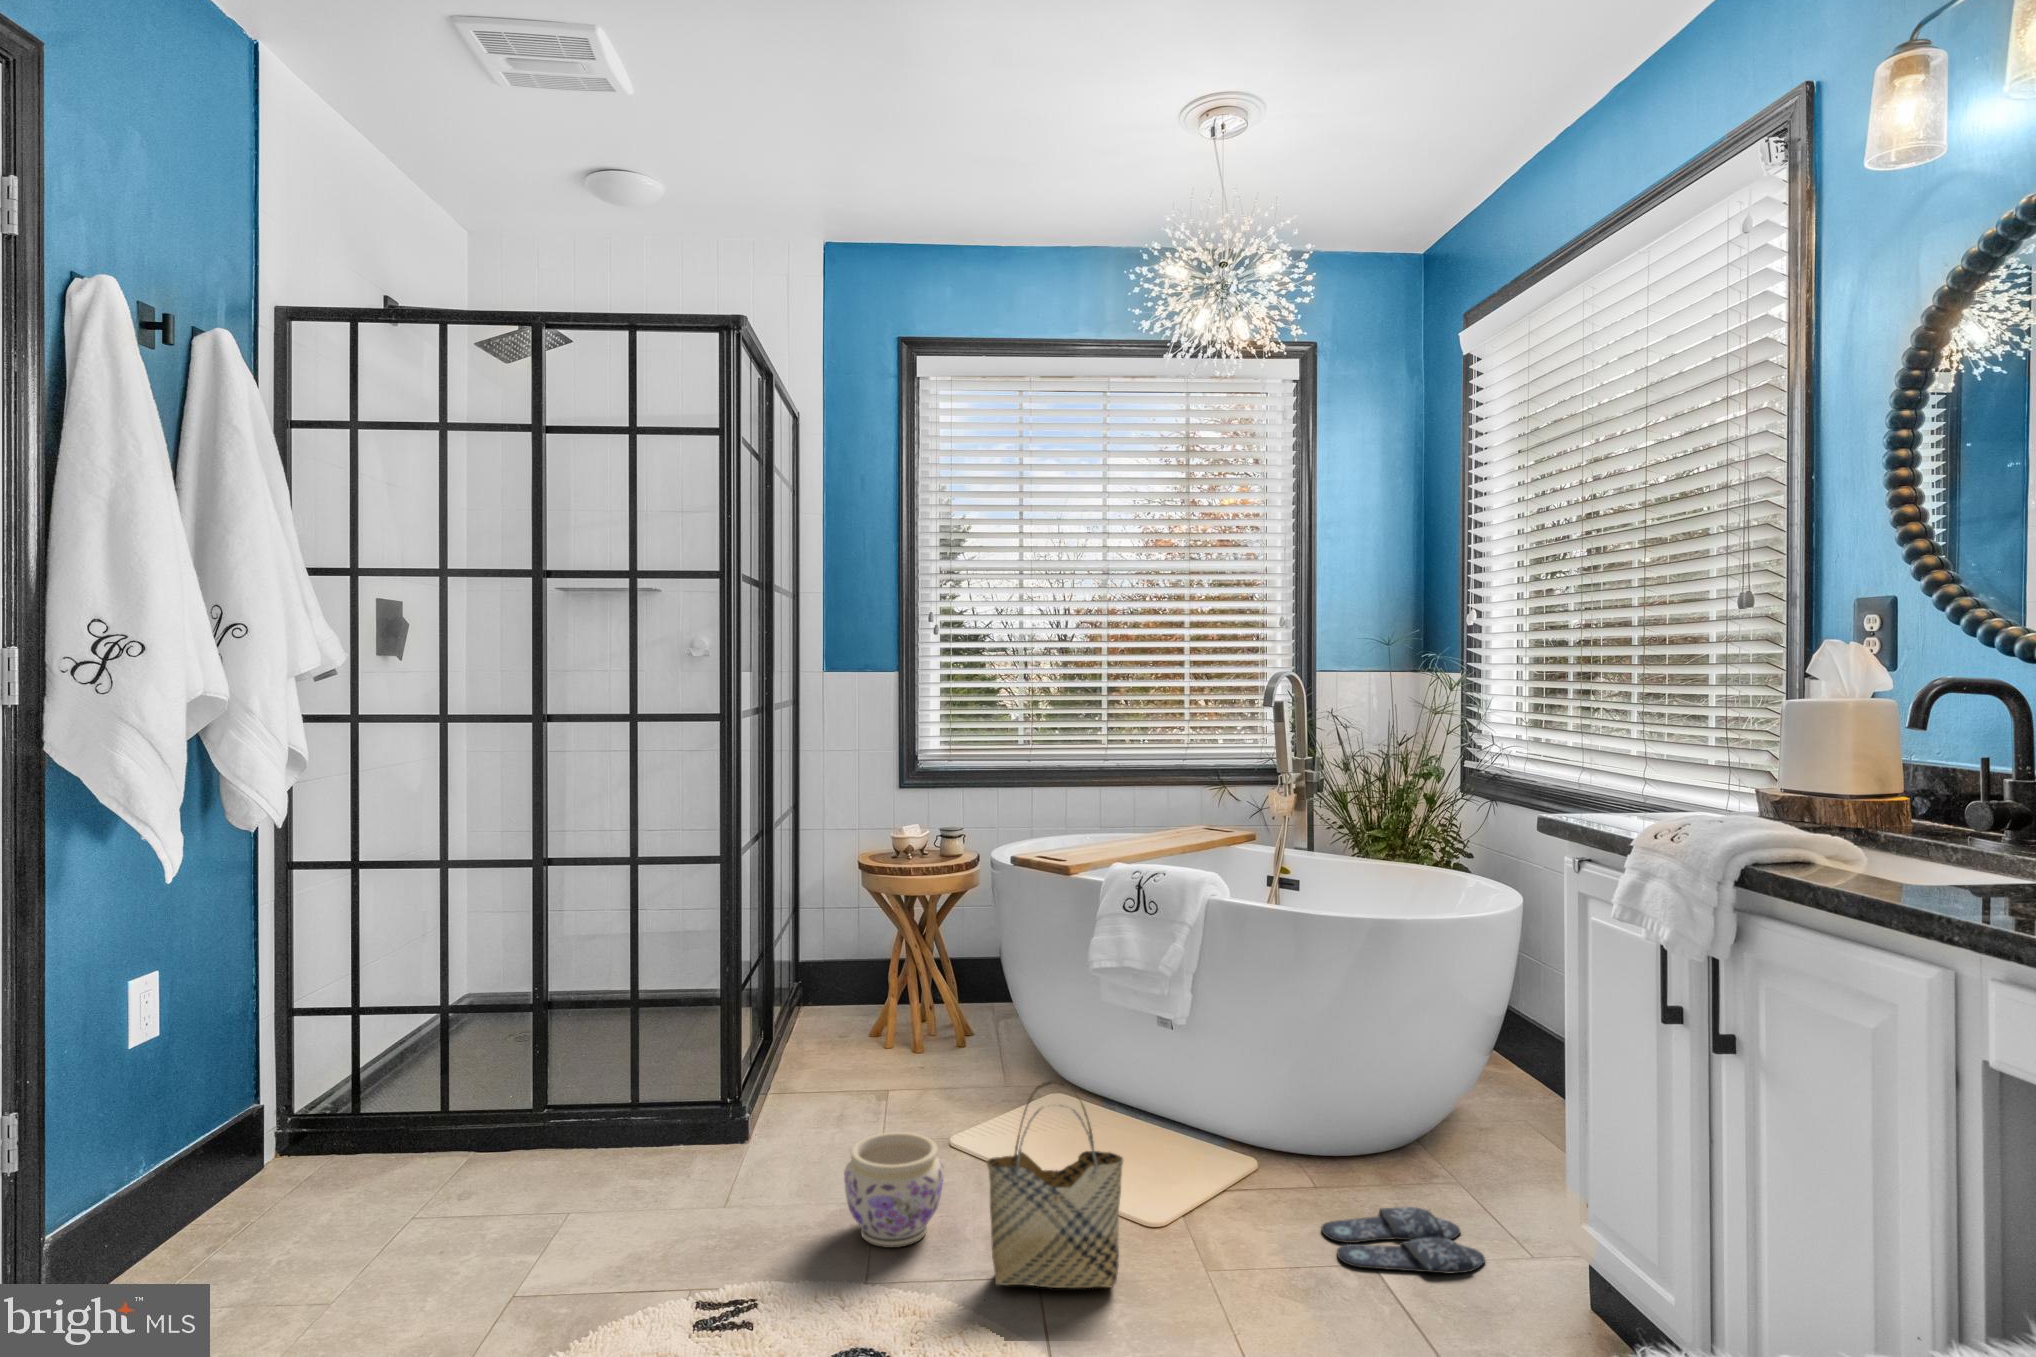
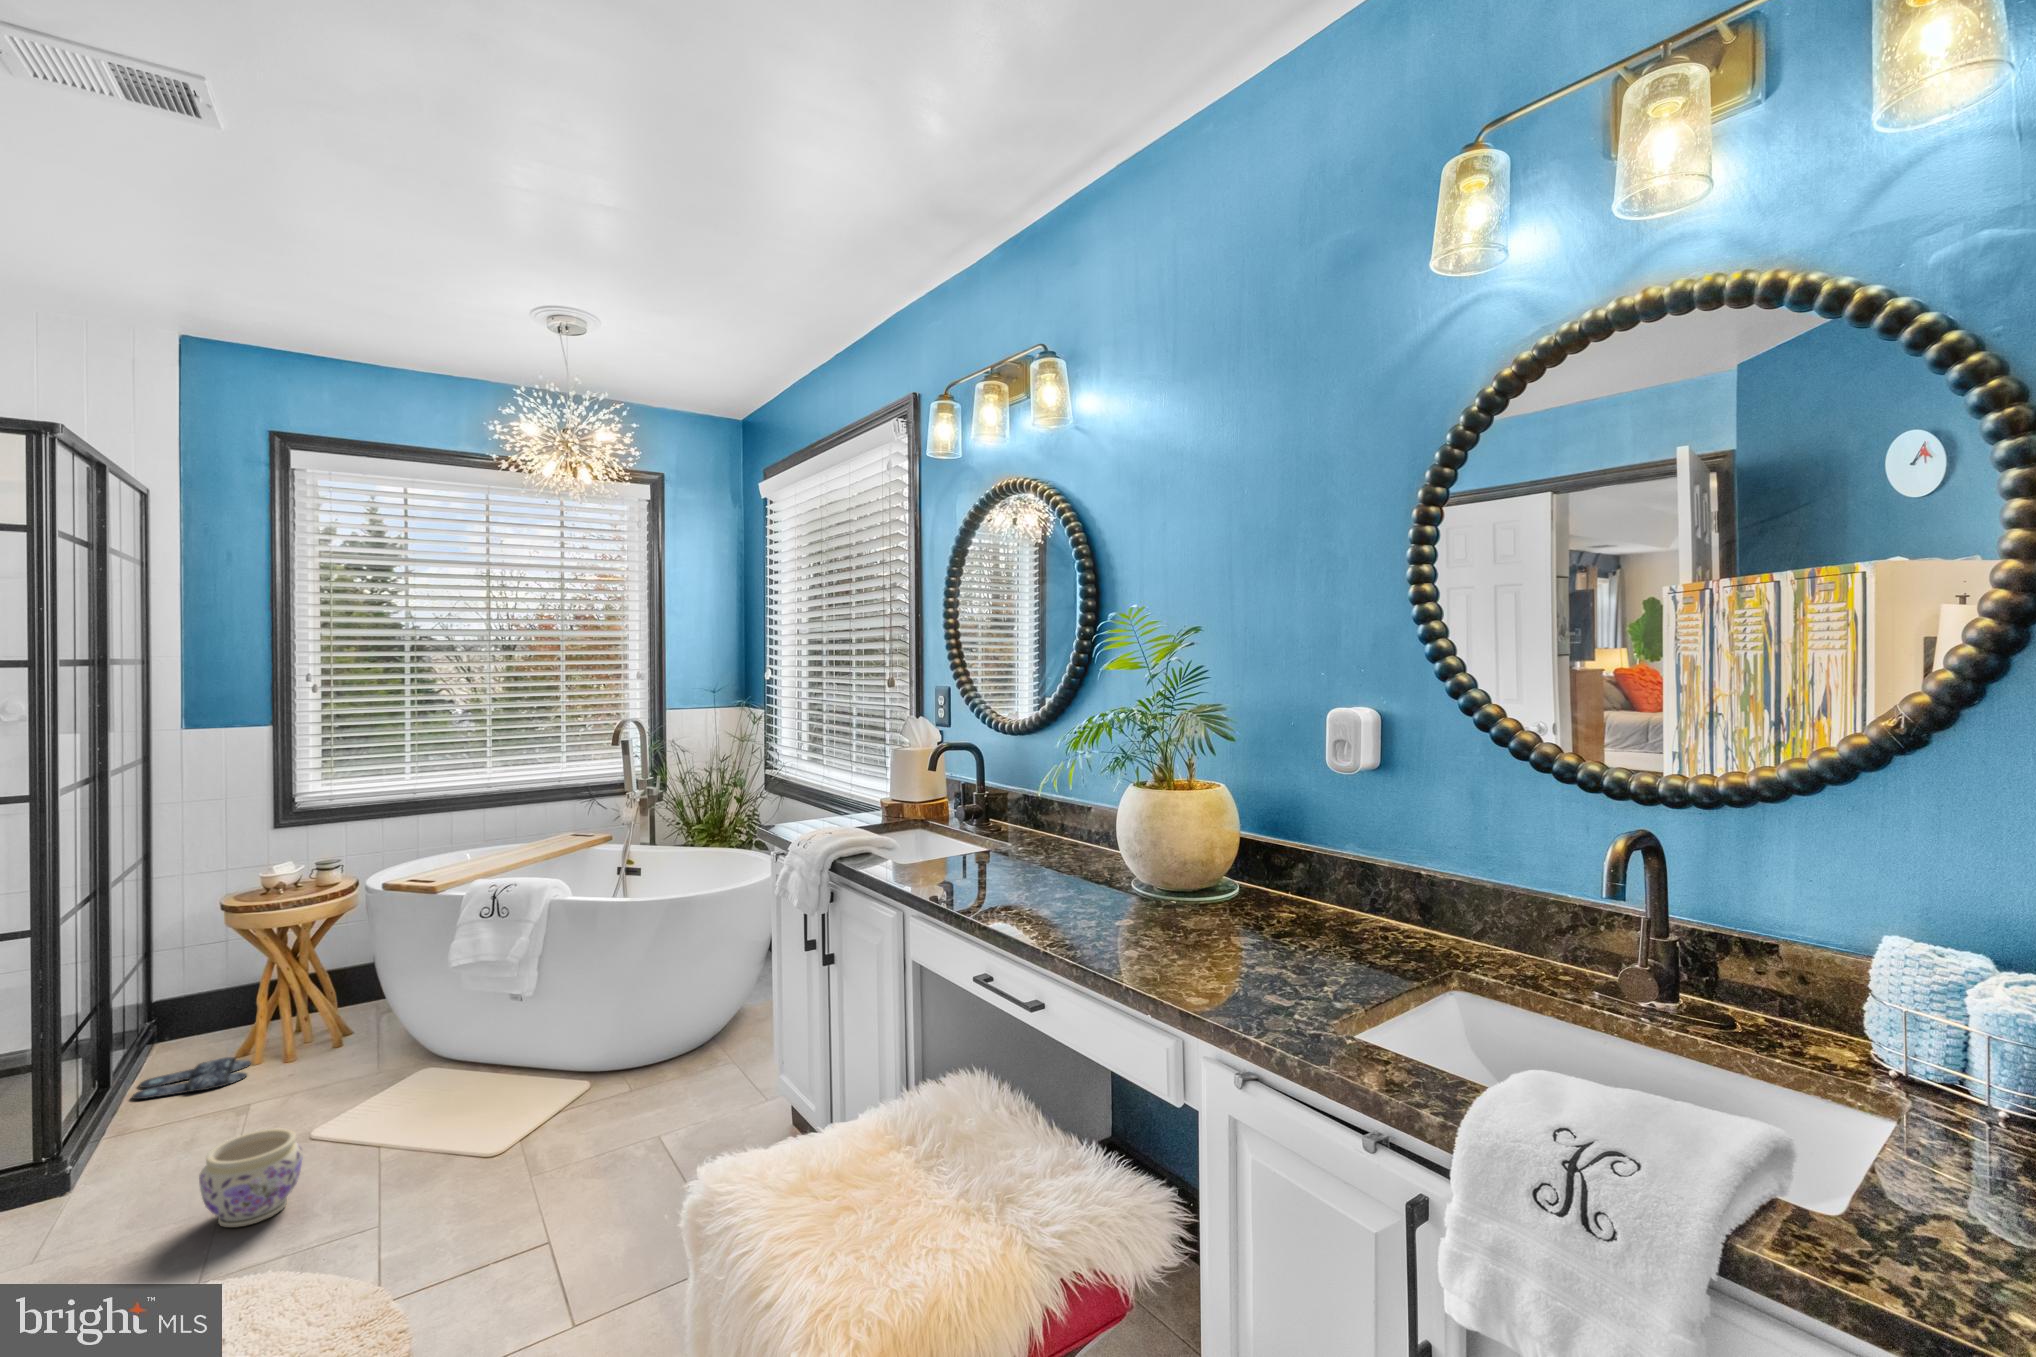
woven basket: present [986,1081,1123,1288] -> none [338,1061,462,1227]
slippers: present [1321,1207,1485,1274] -> present [132,1057,251,1099]

